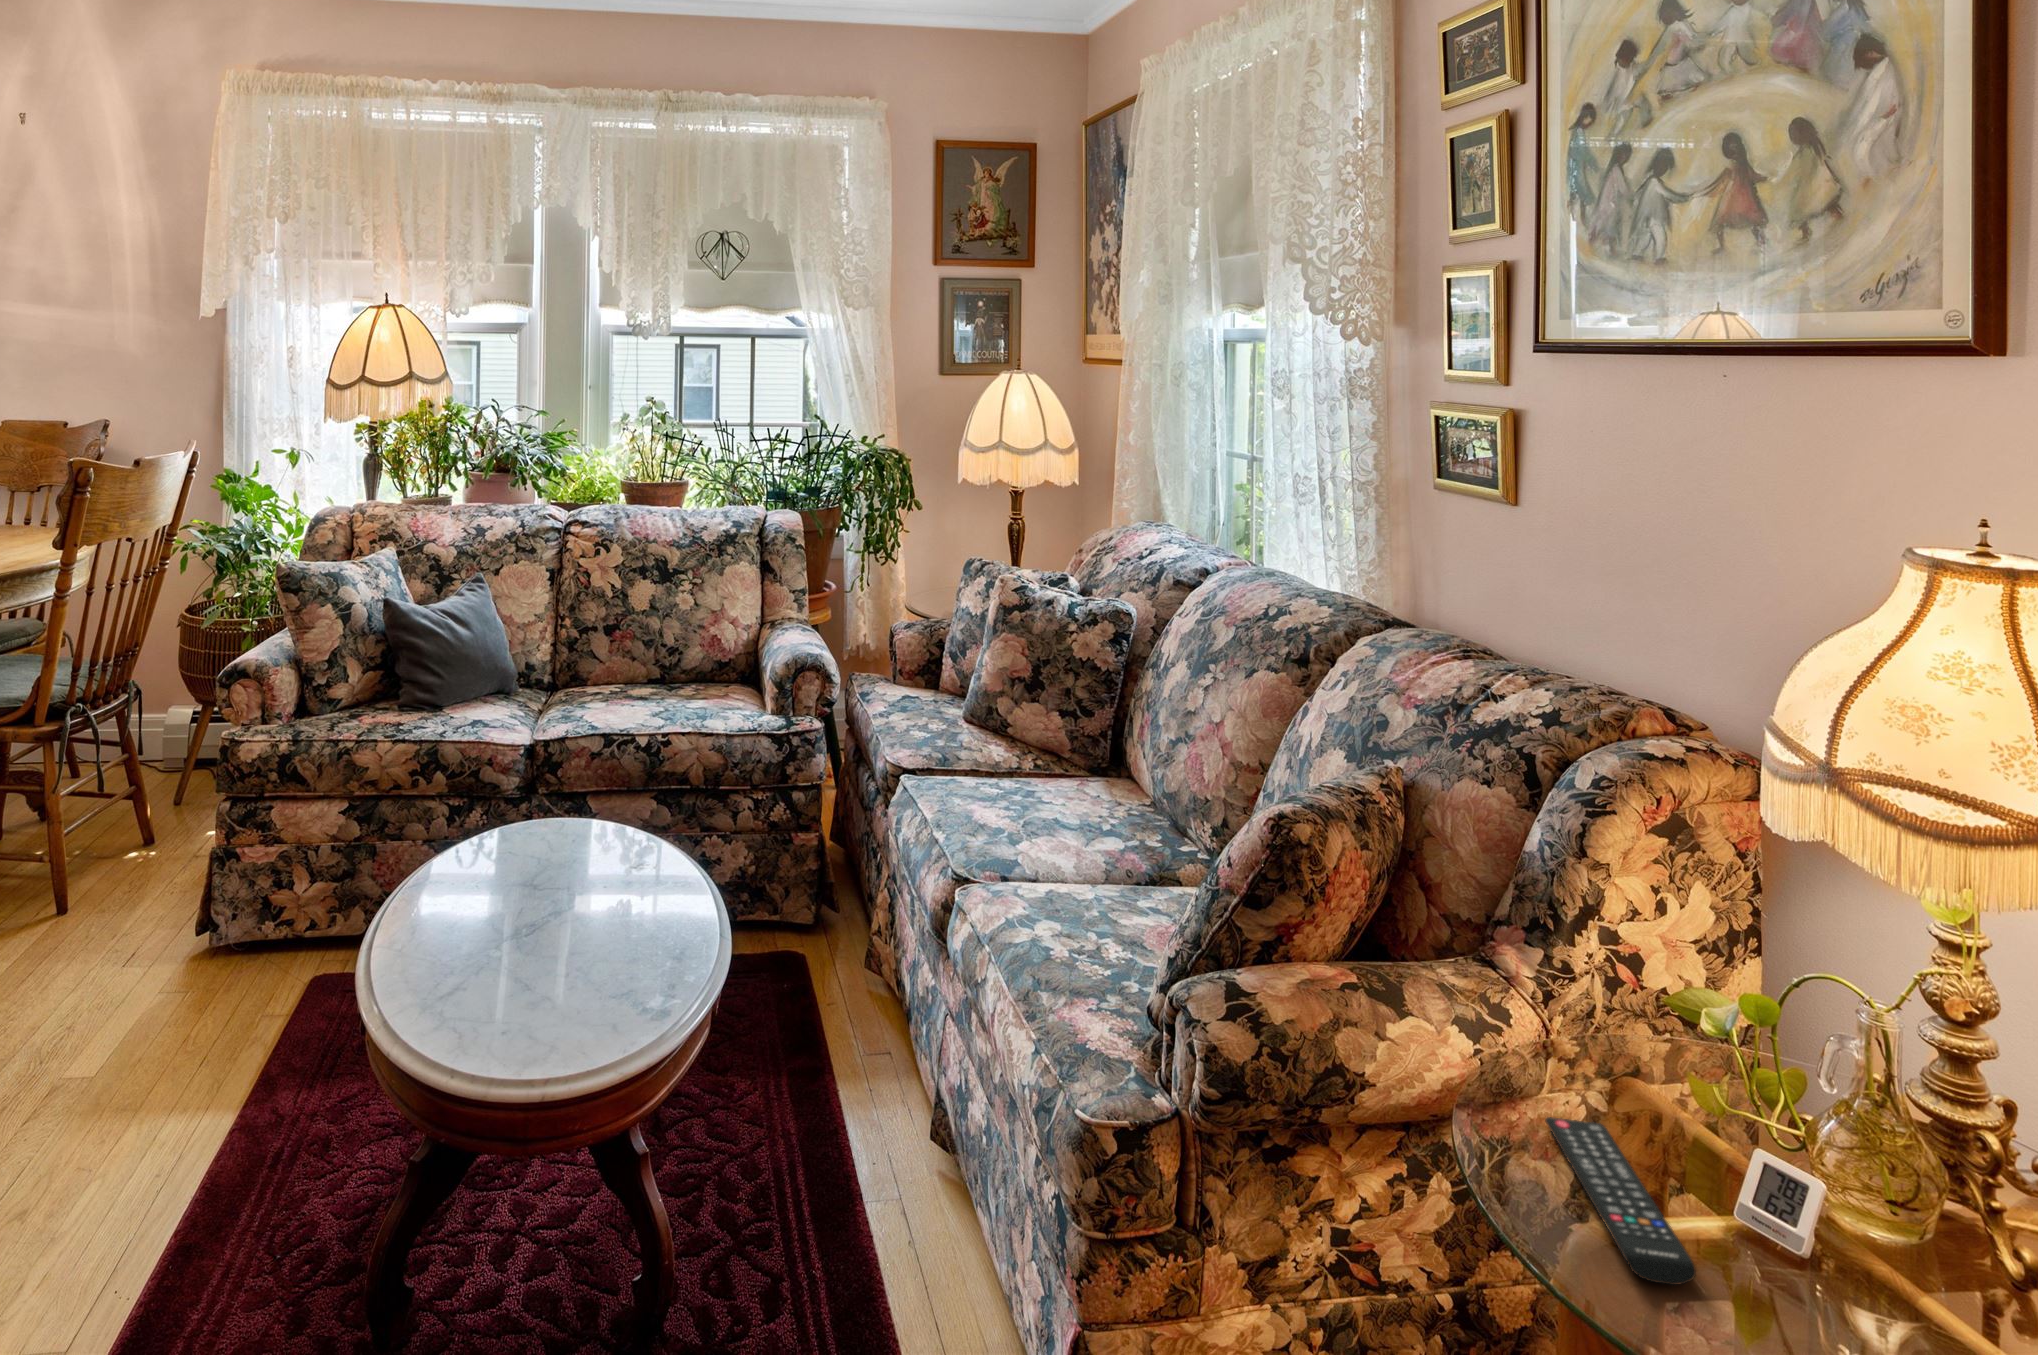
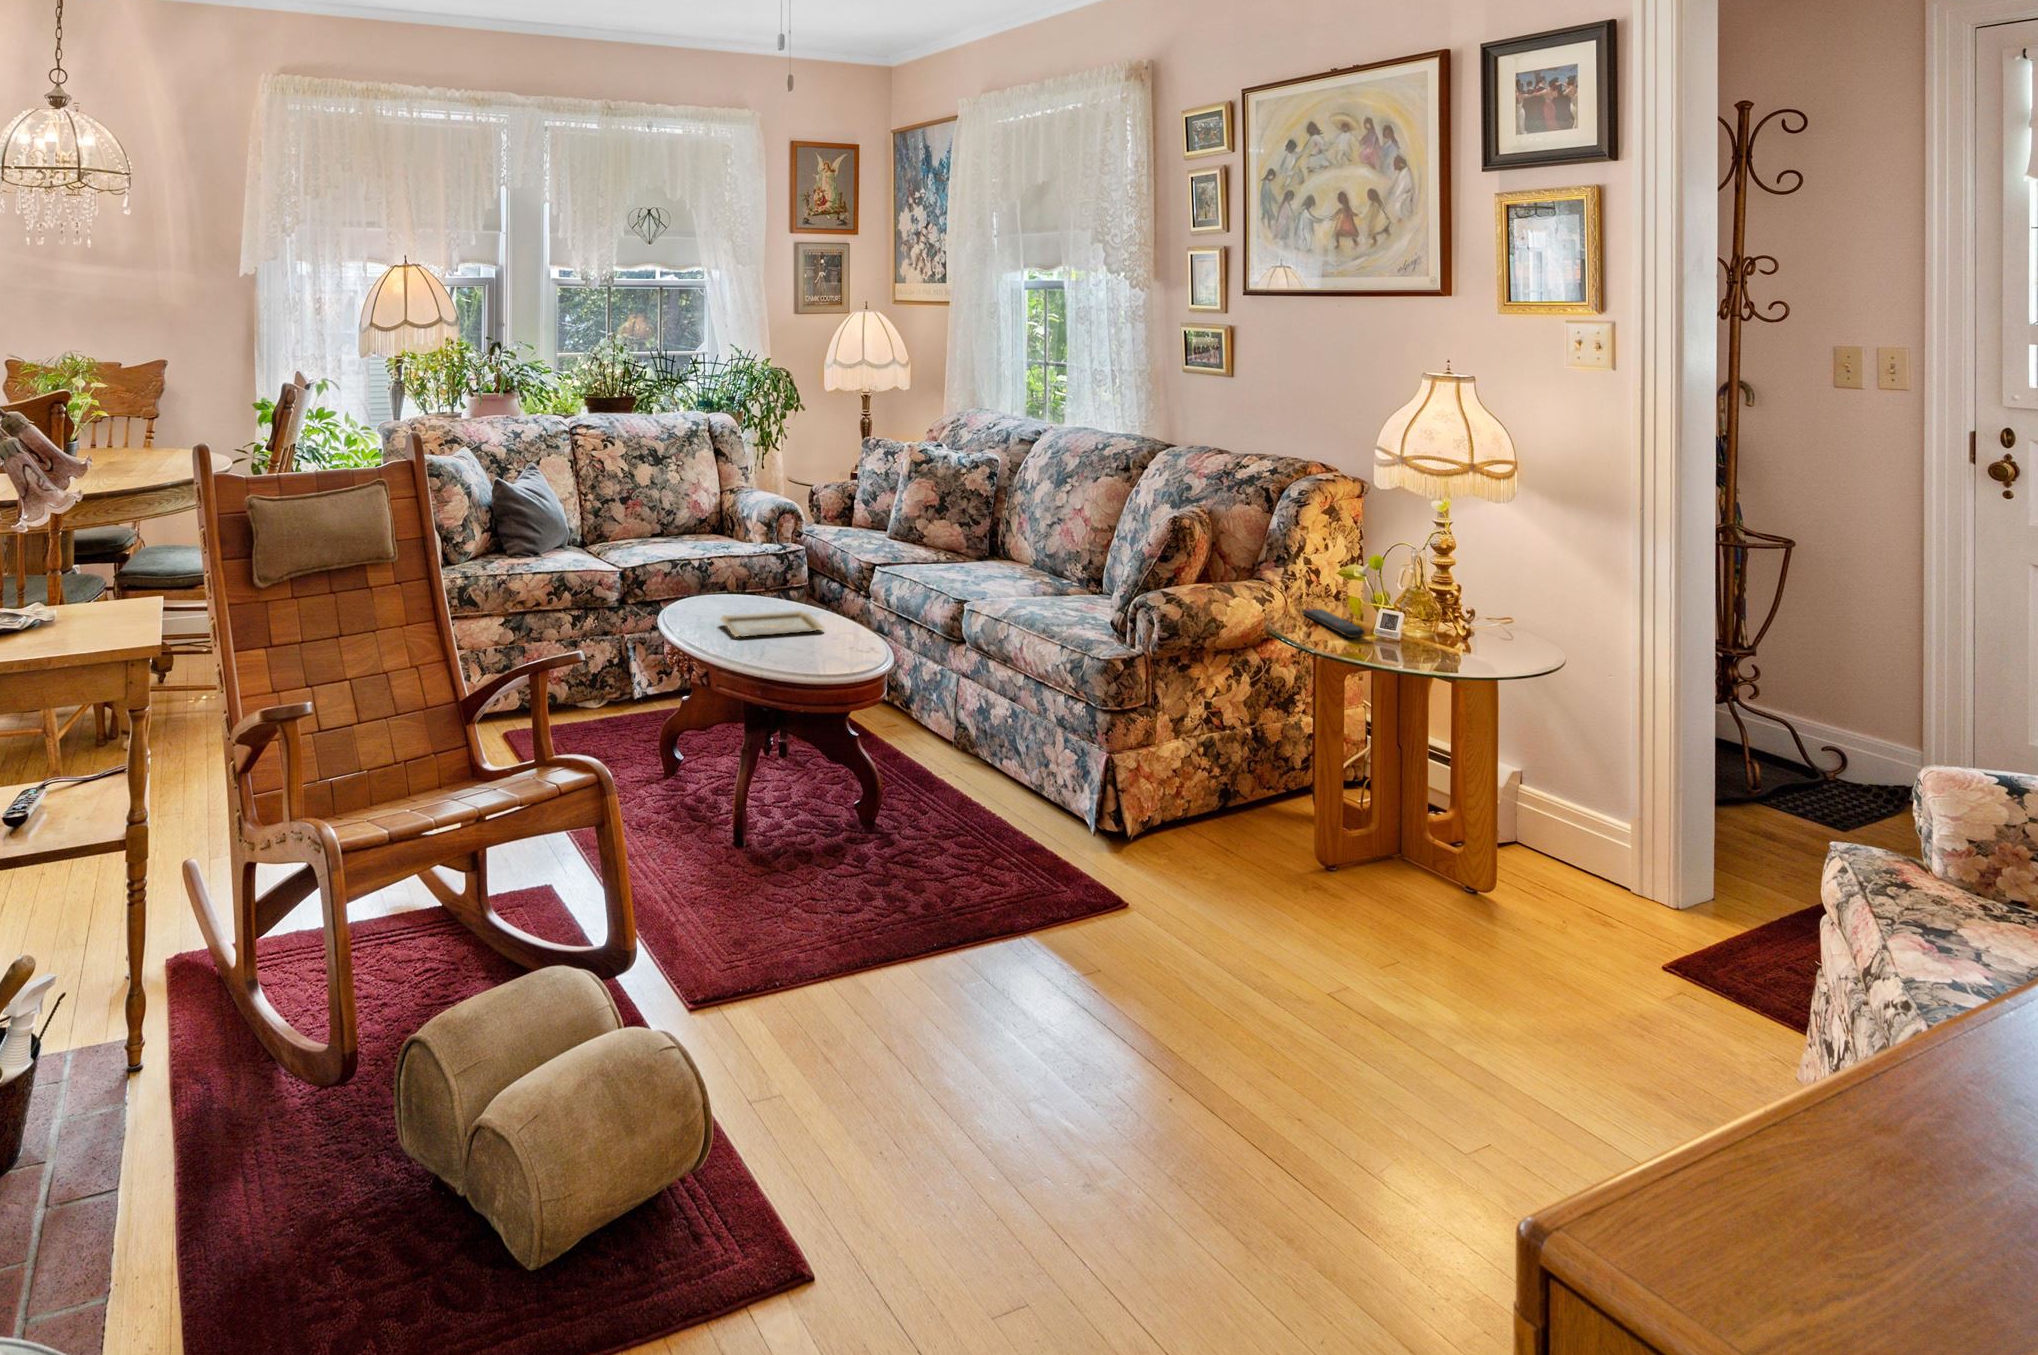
tray: none [432,886,622,950] -> present [721,611,824,637]

